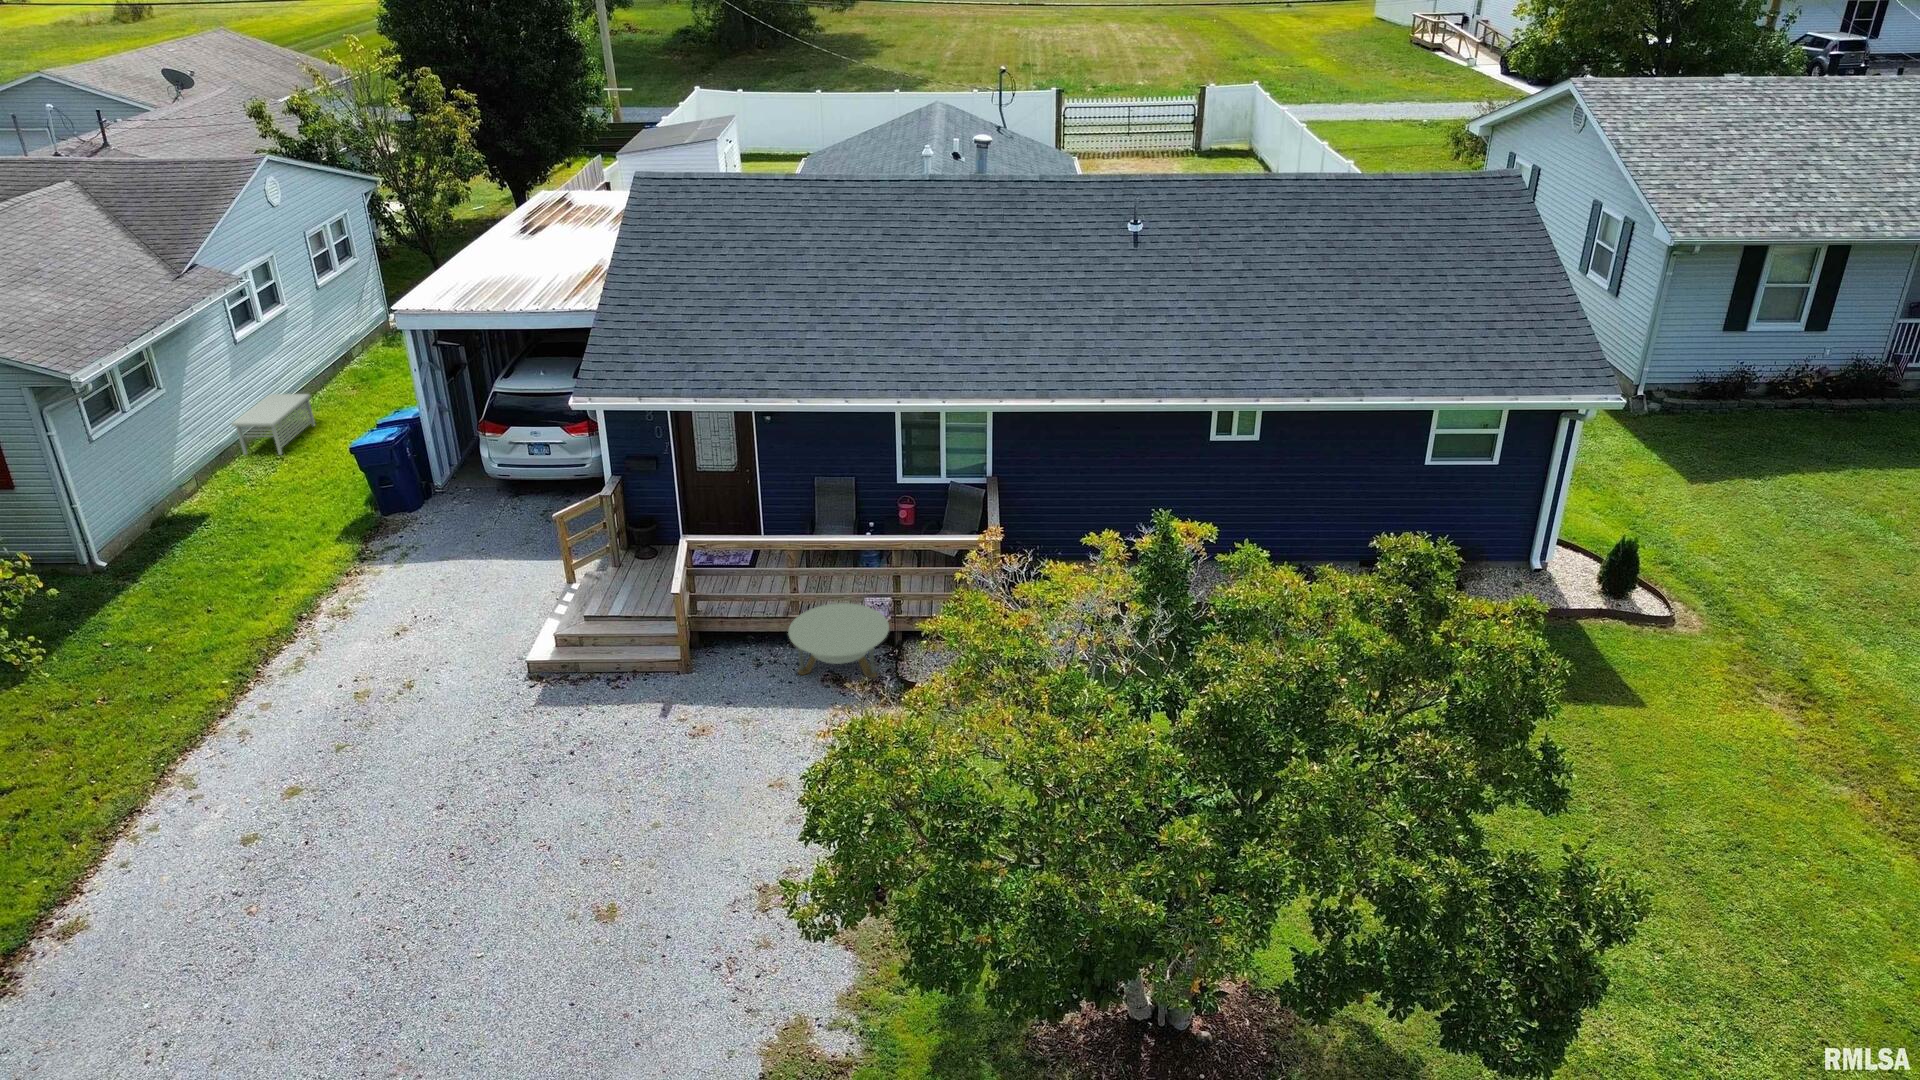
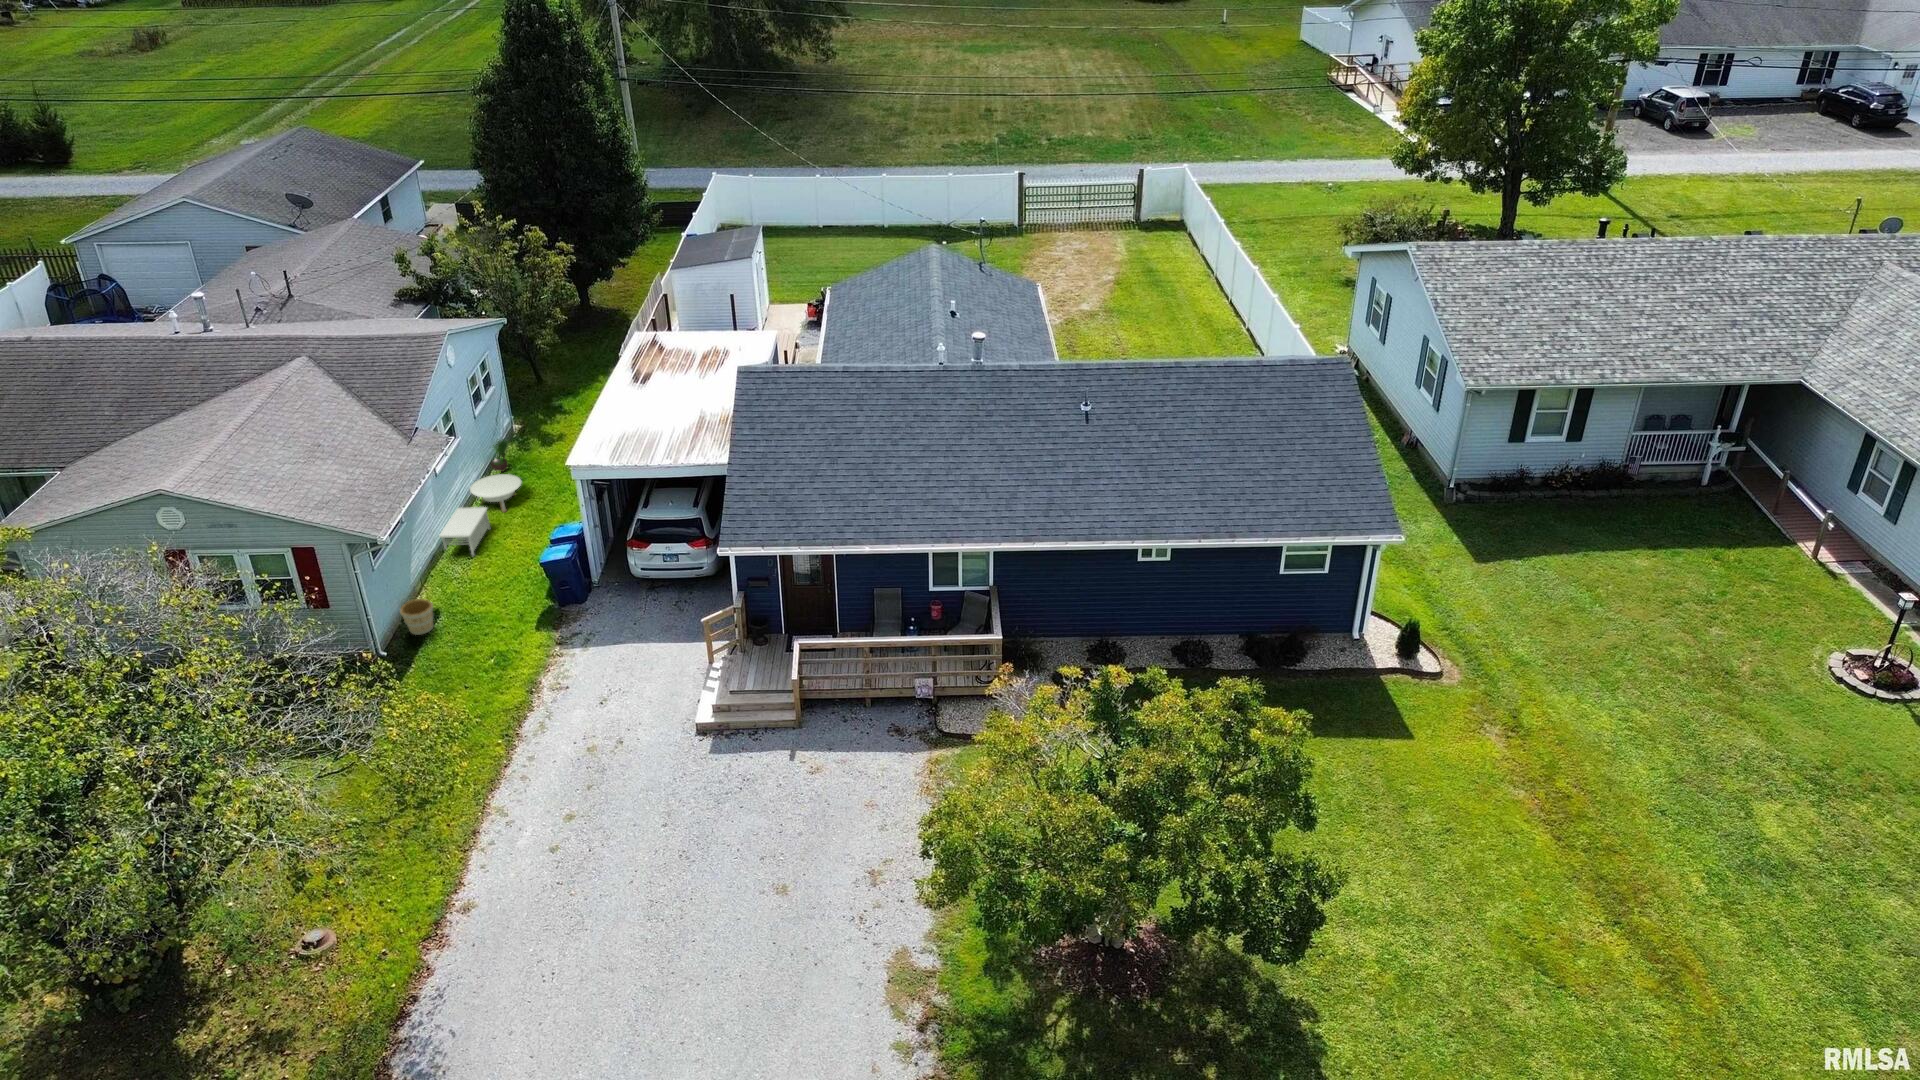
potted tree: none [337,317,364,366] -> present [491,440,508,472]
wooden bucket: none [138,494,193,544] -> present [400,599,433,635]
round table: present [788,603,889,678] -> present [470,474,521,512]

